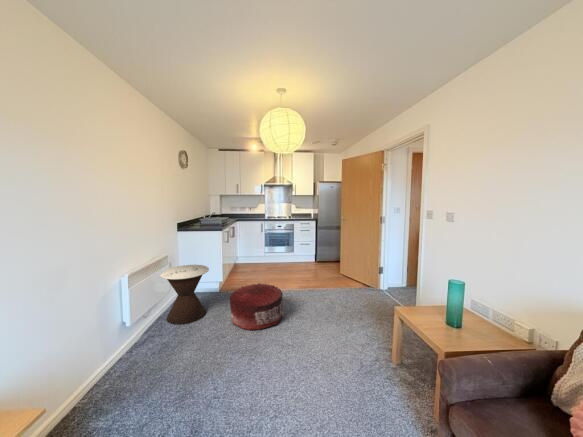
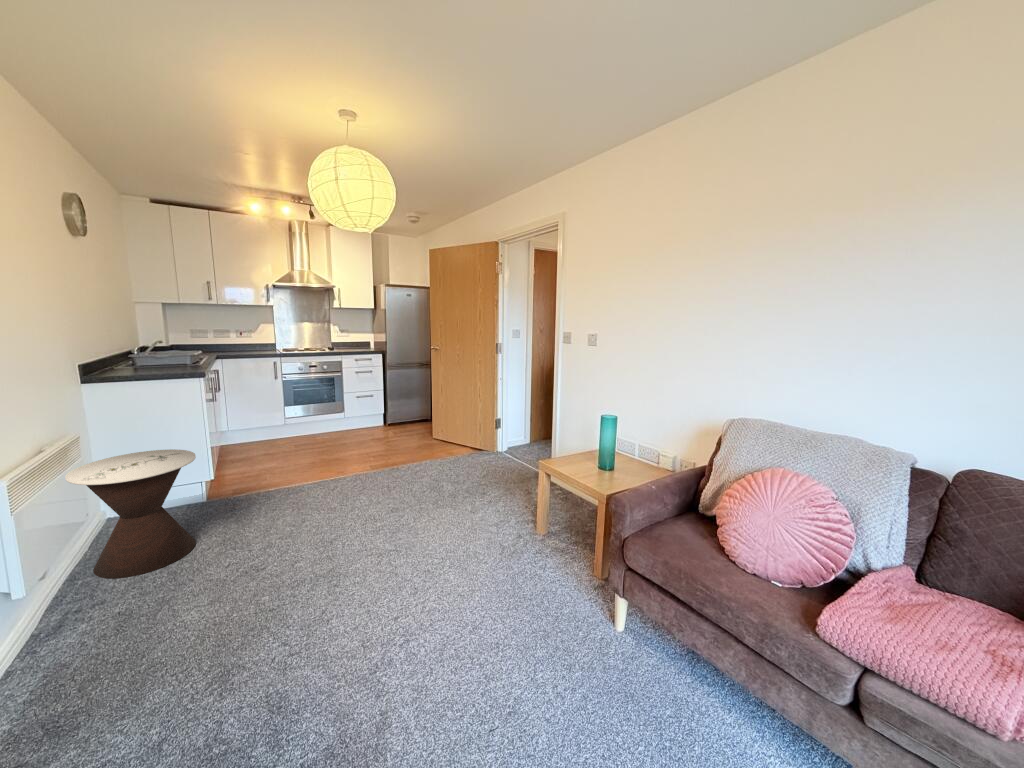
pouf: present [230,283,283,330] -> none [255,467,363,549]

